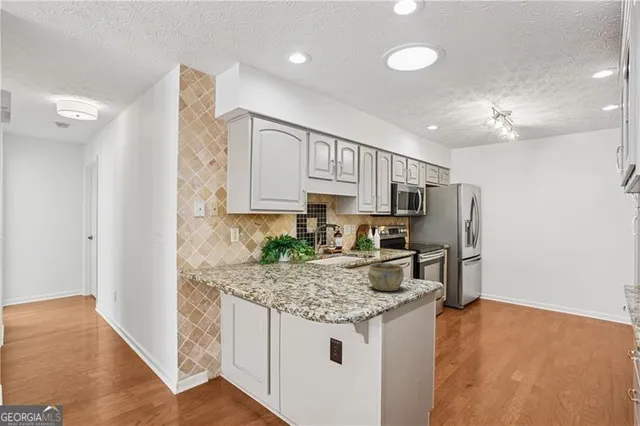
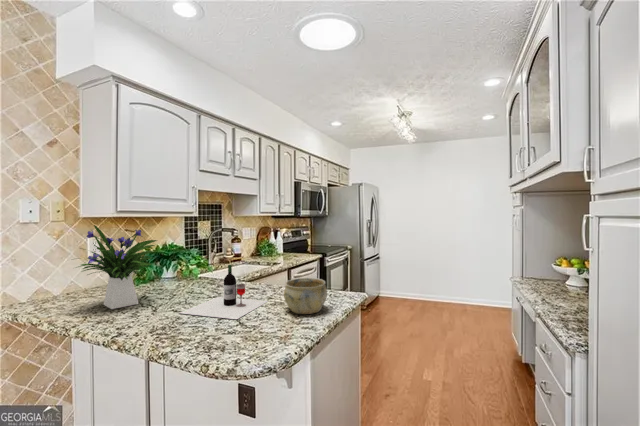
flower arrangement: none [223,218,278,277] -> present [79,225,157,309]
wine bottle: none [291,250,357,290] -> present [180,265,268,319]

